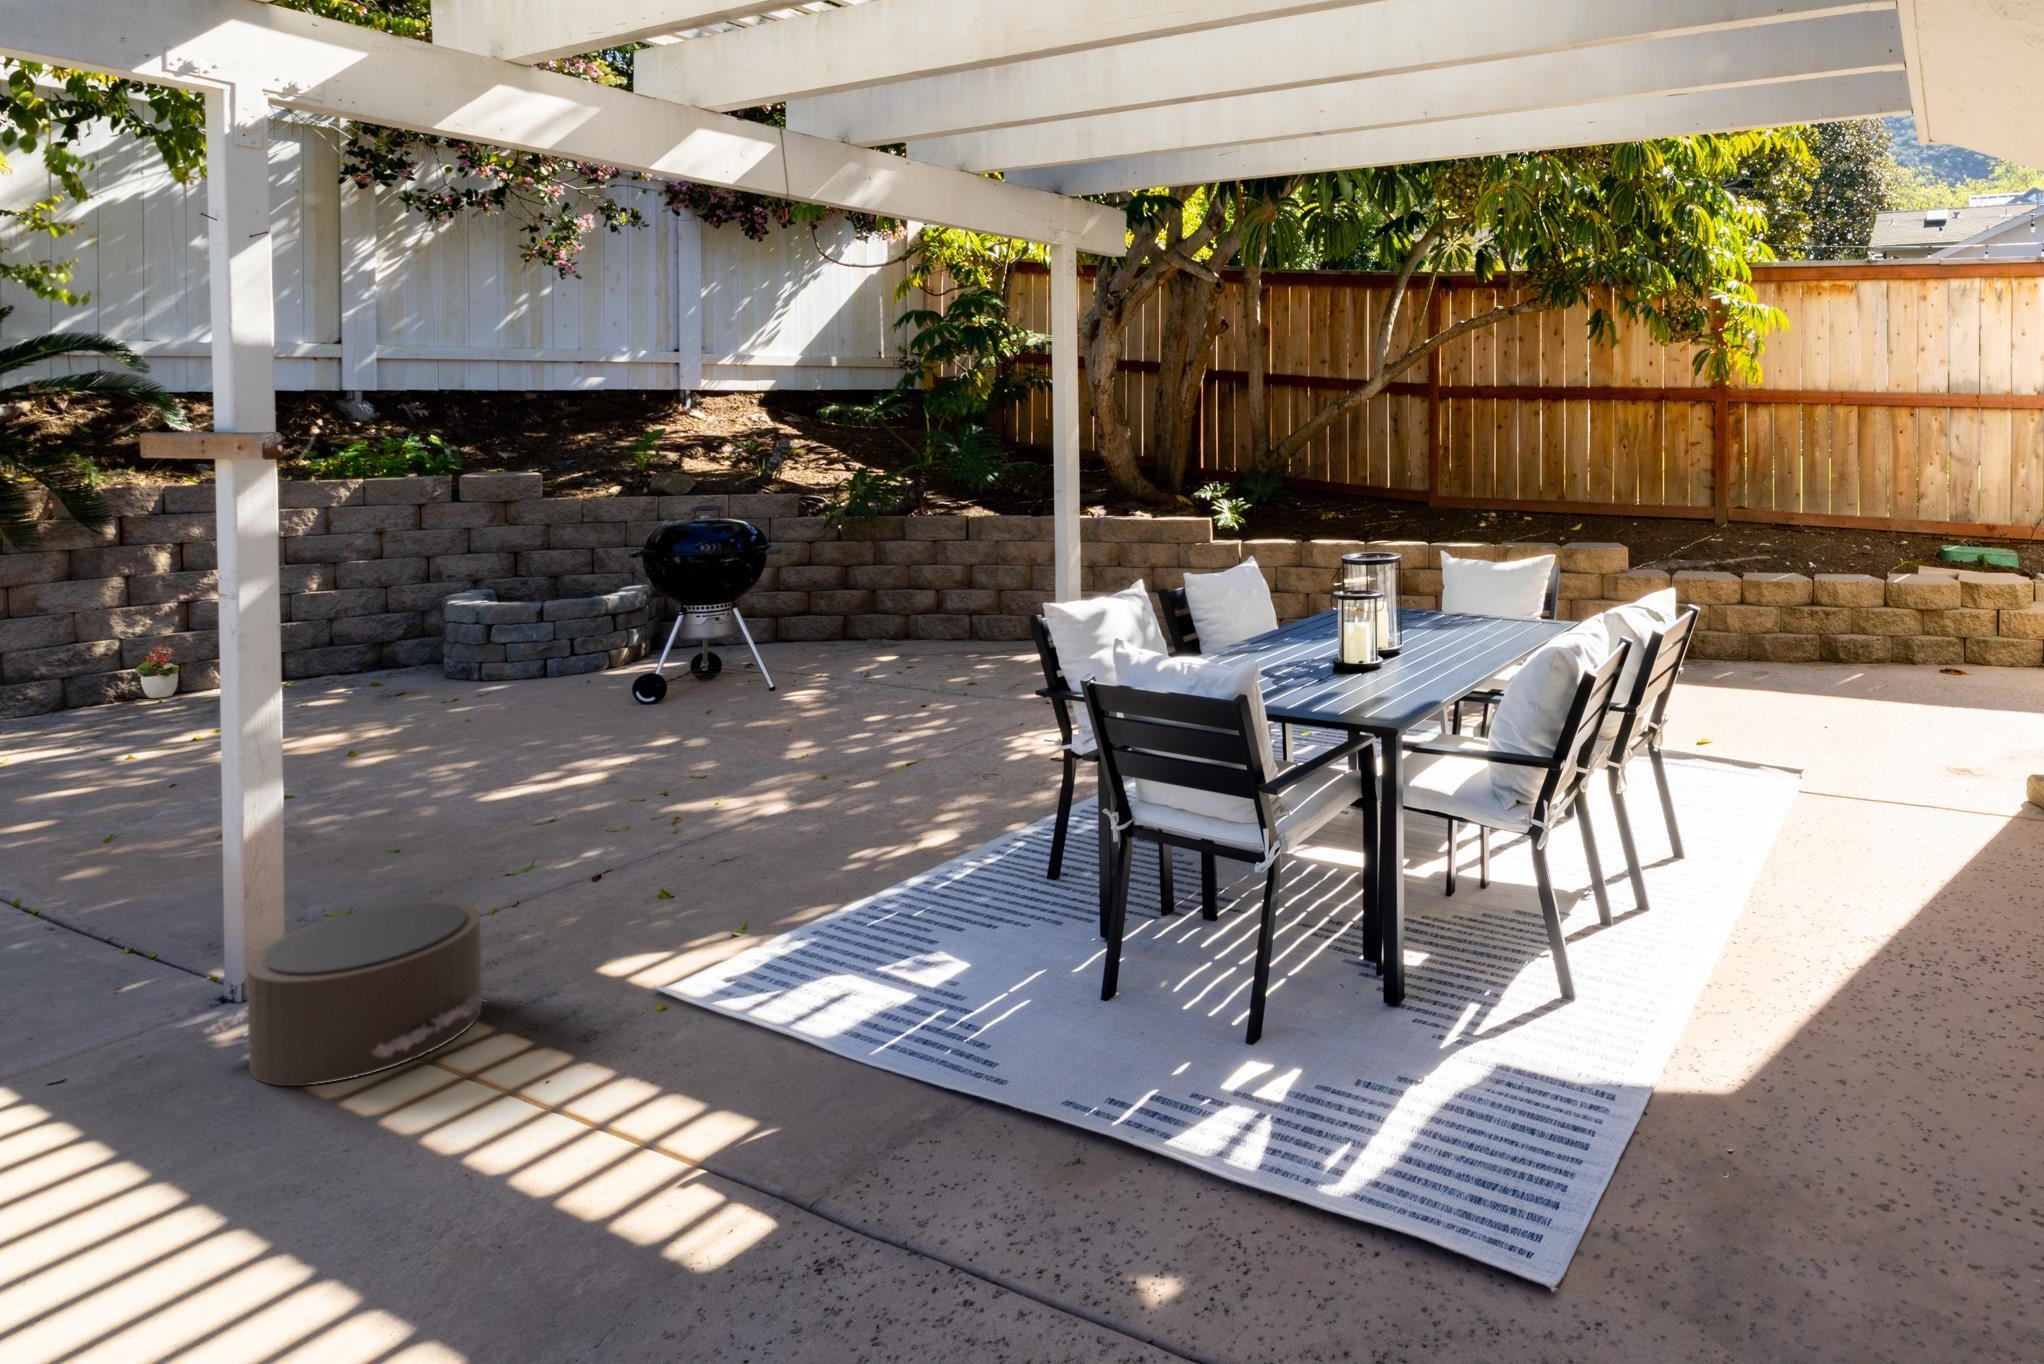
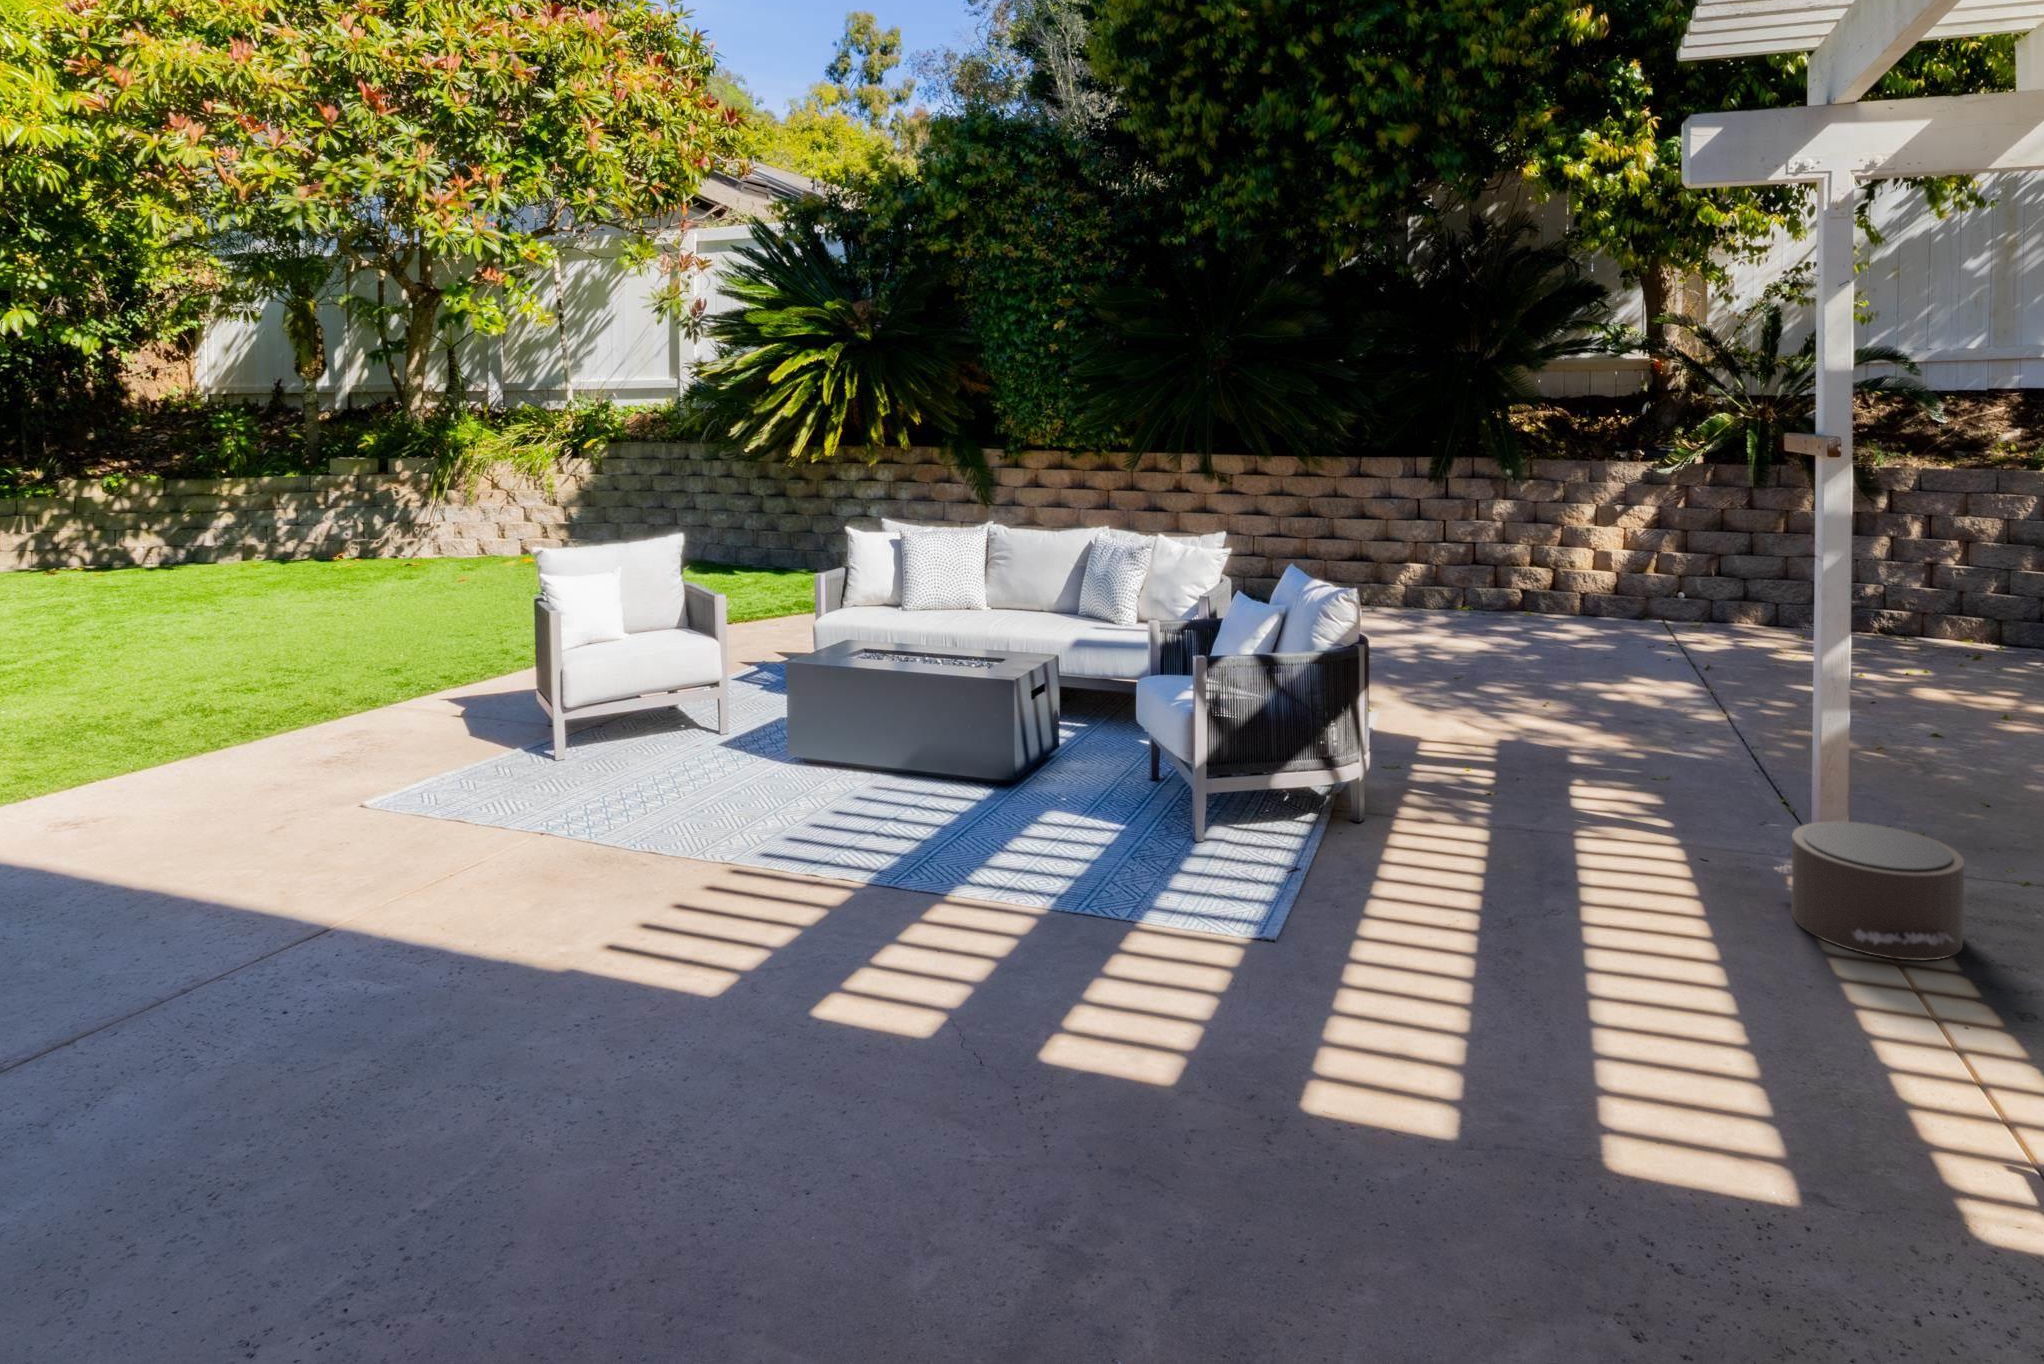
decorative plant: present [135,646,179,698] -> none [1891,597,1920,640]

